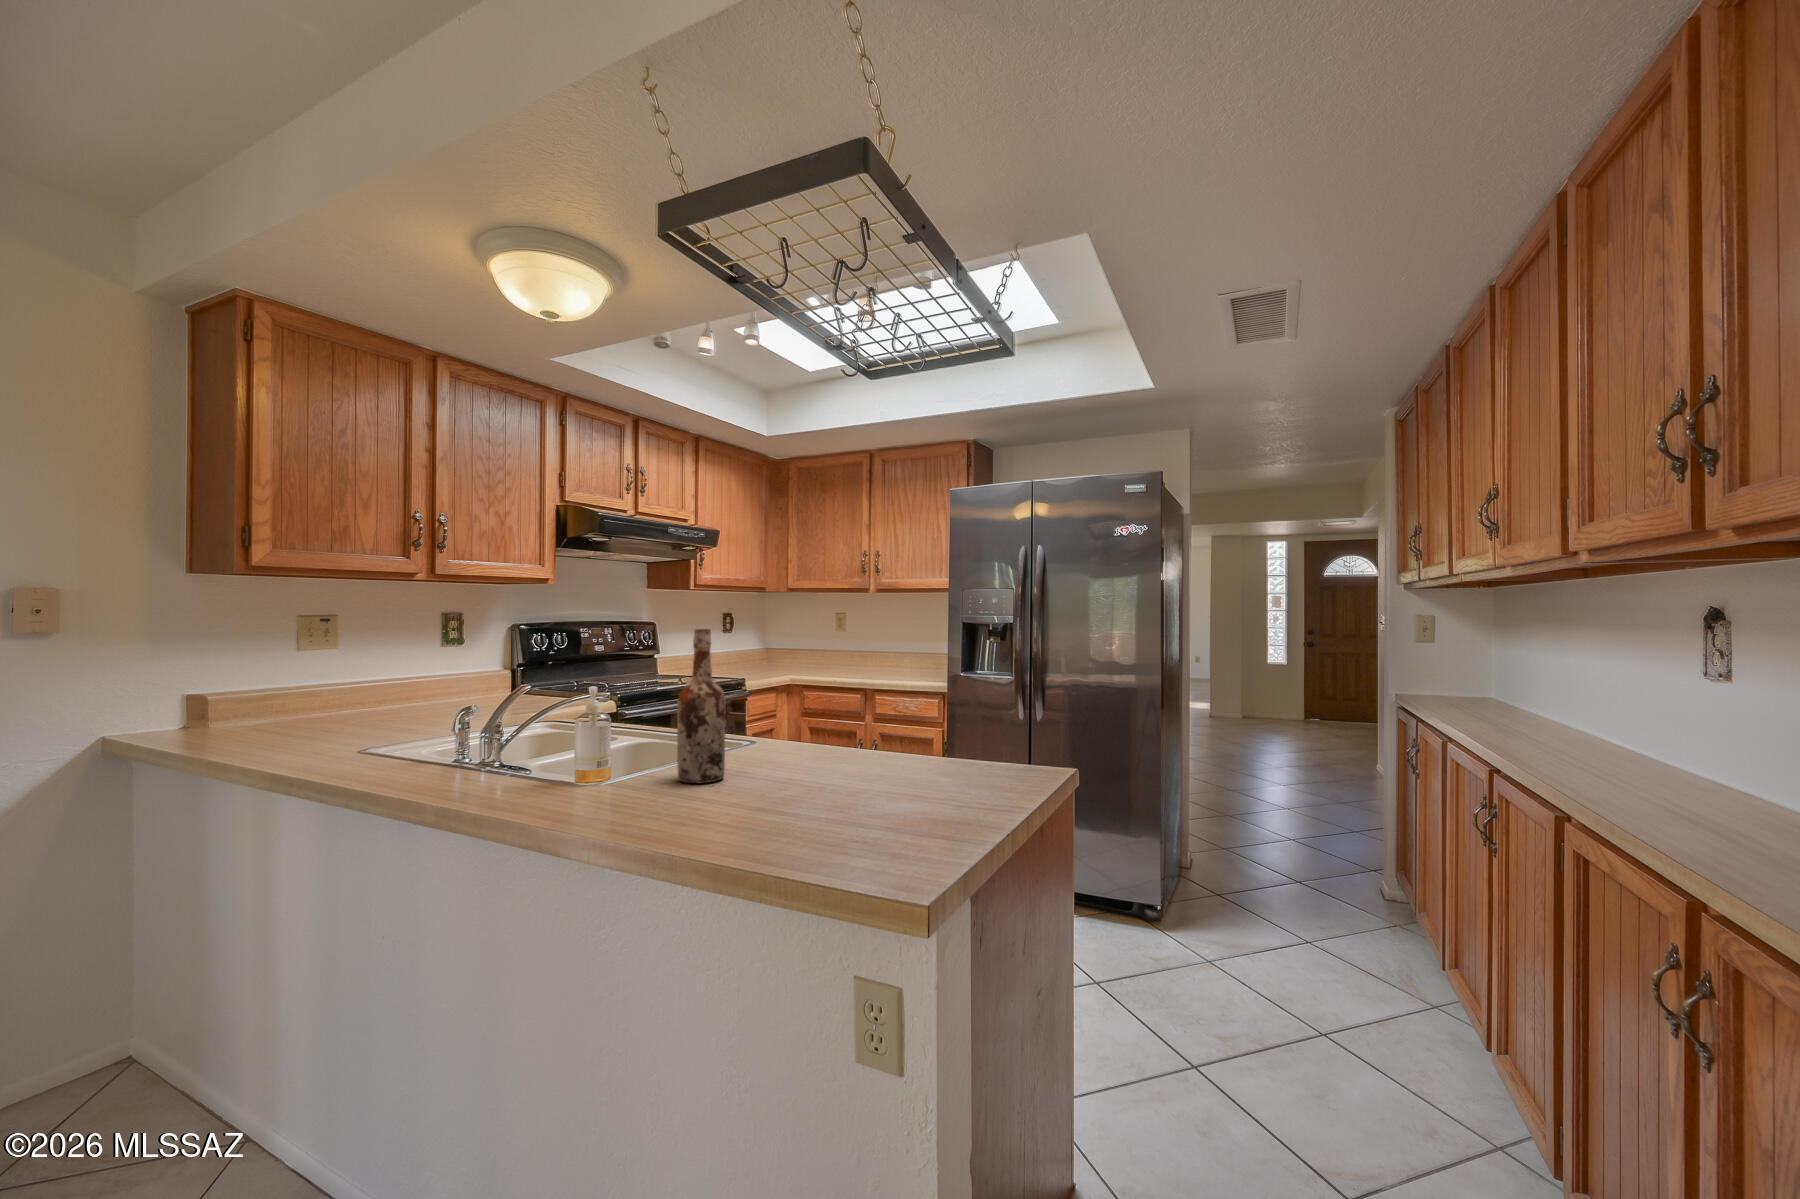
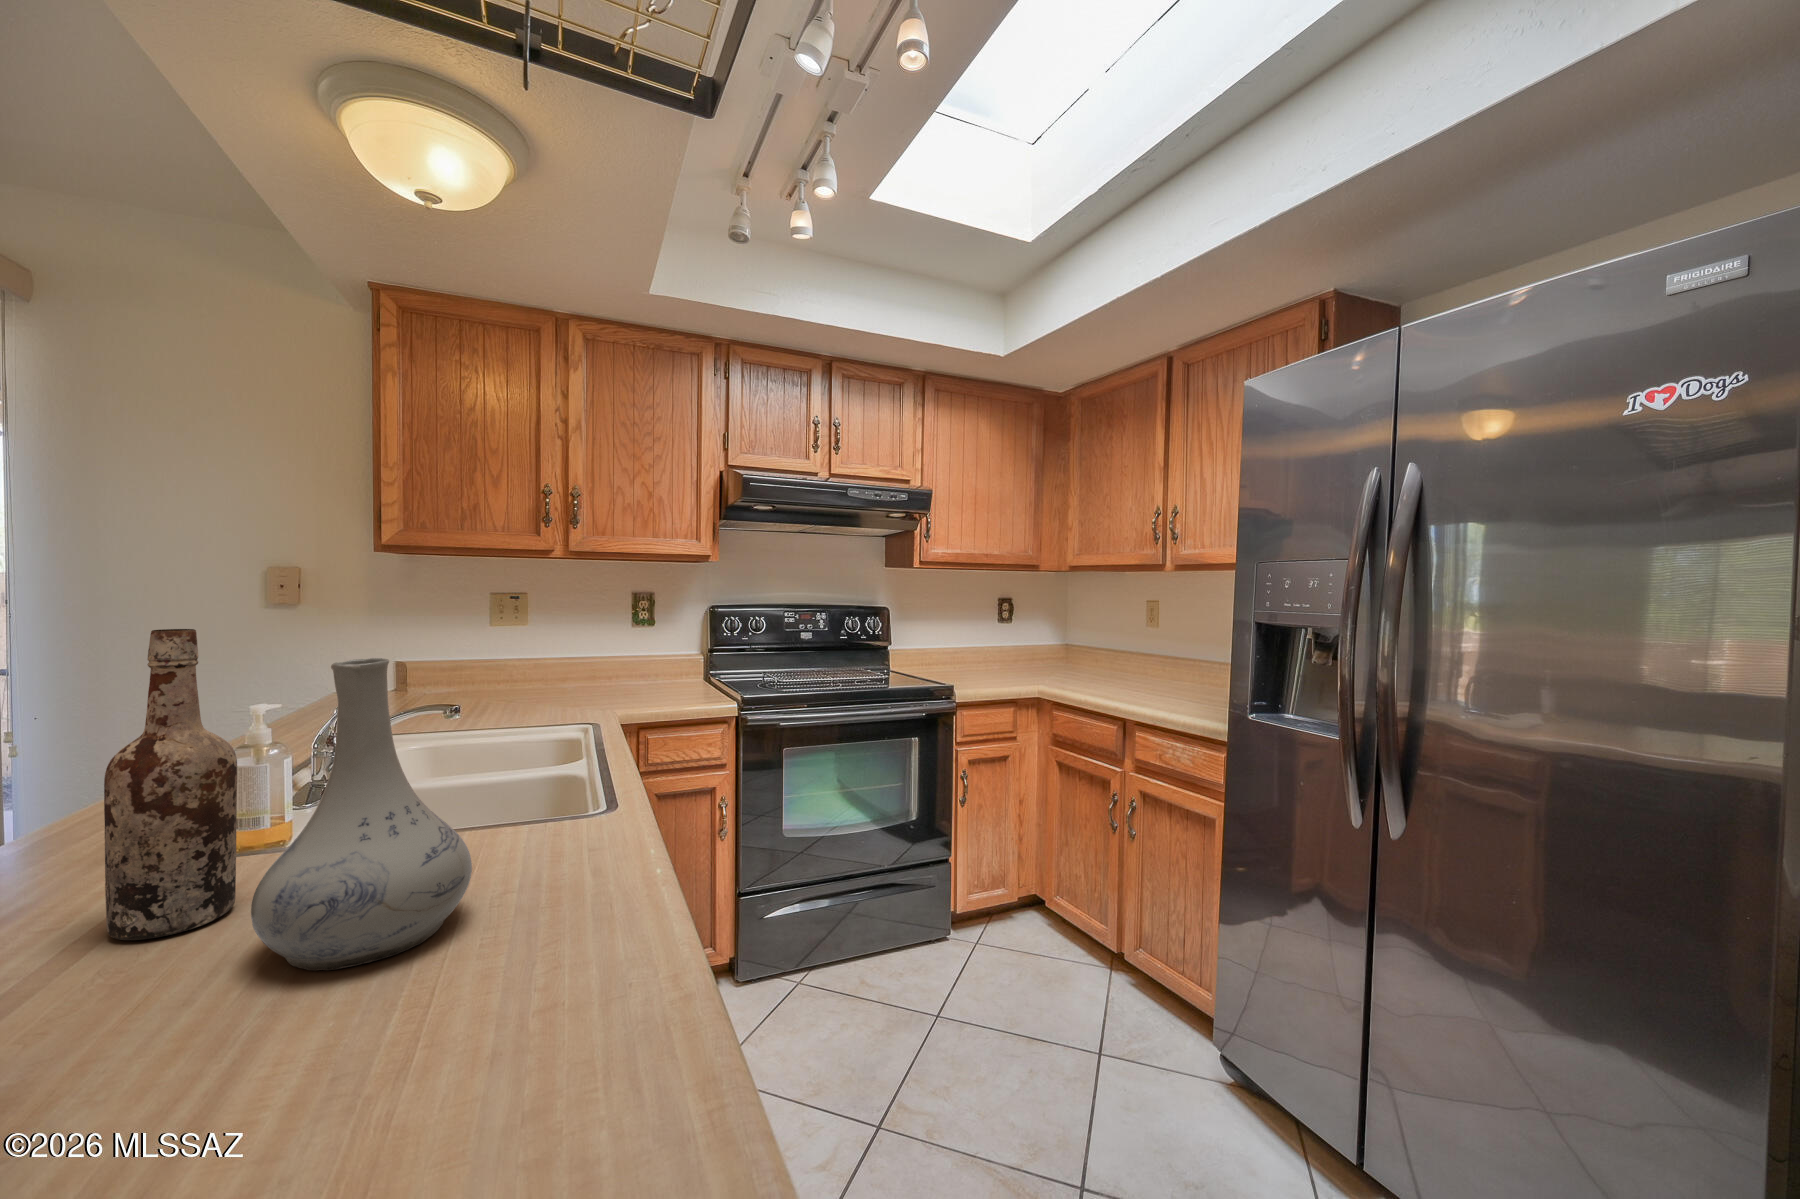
vase: none [761,639,841,773] -> present [251,658,472,970]

